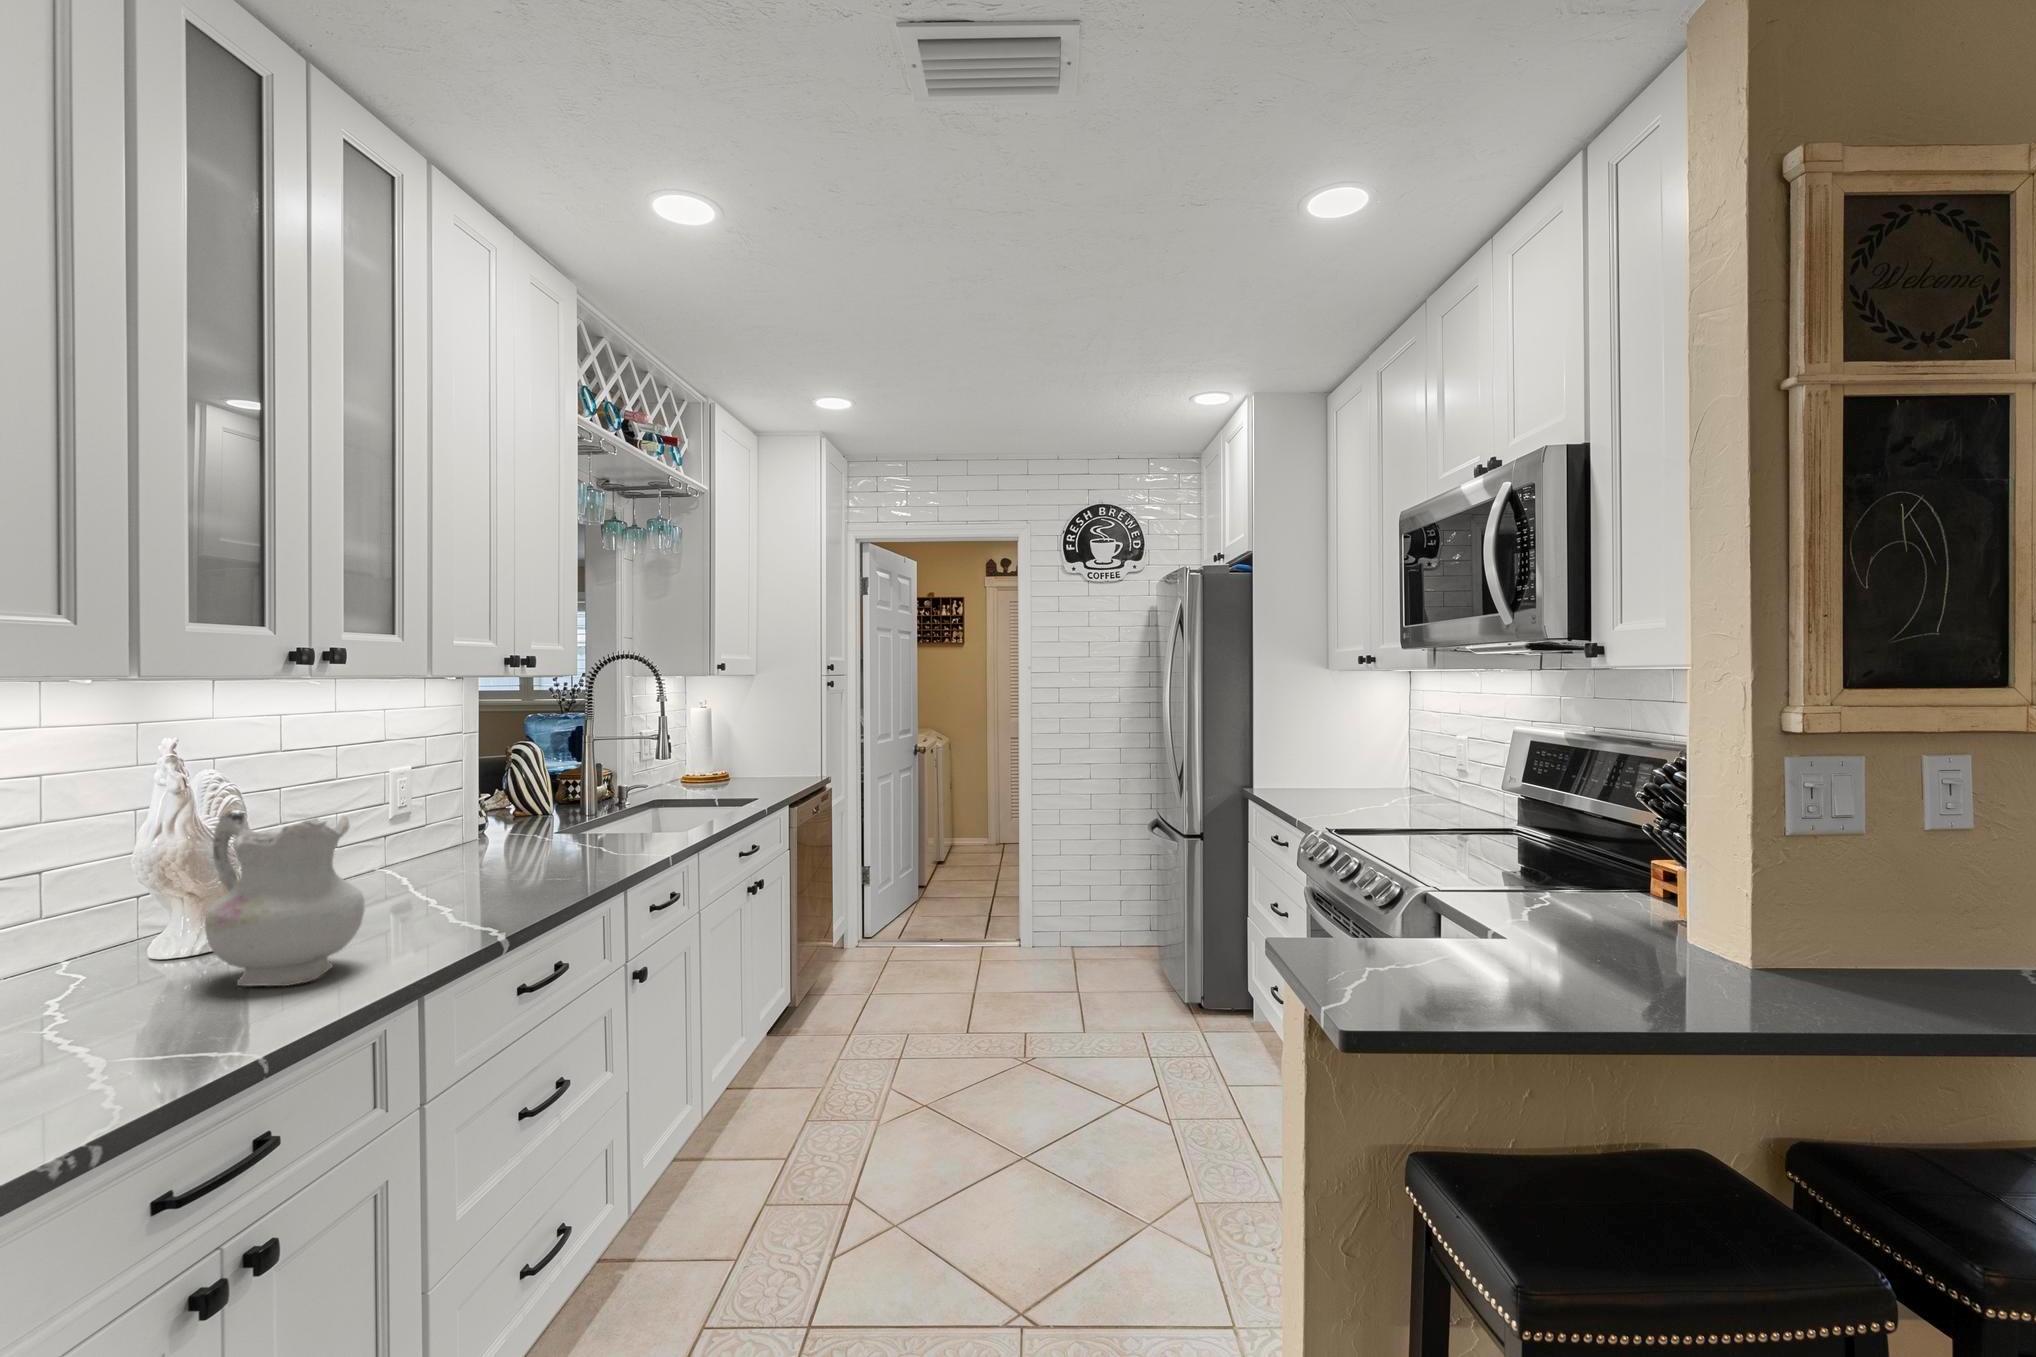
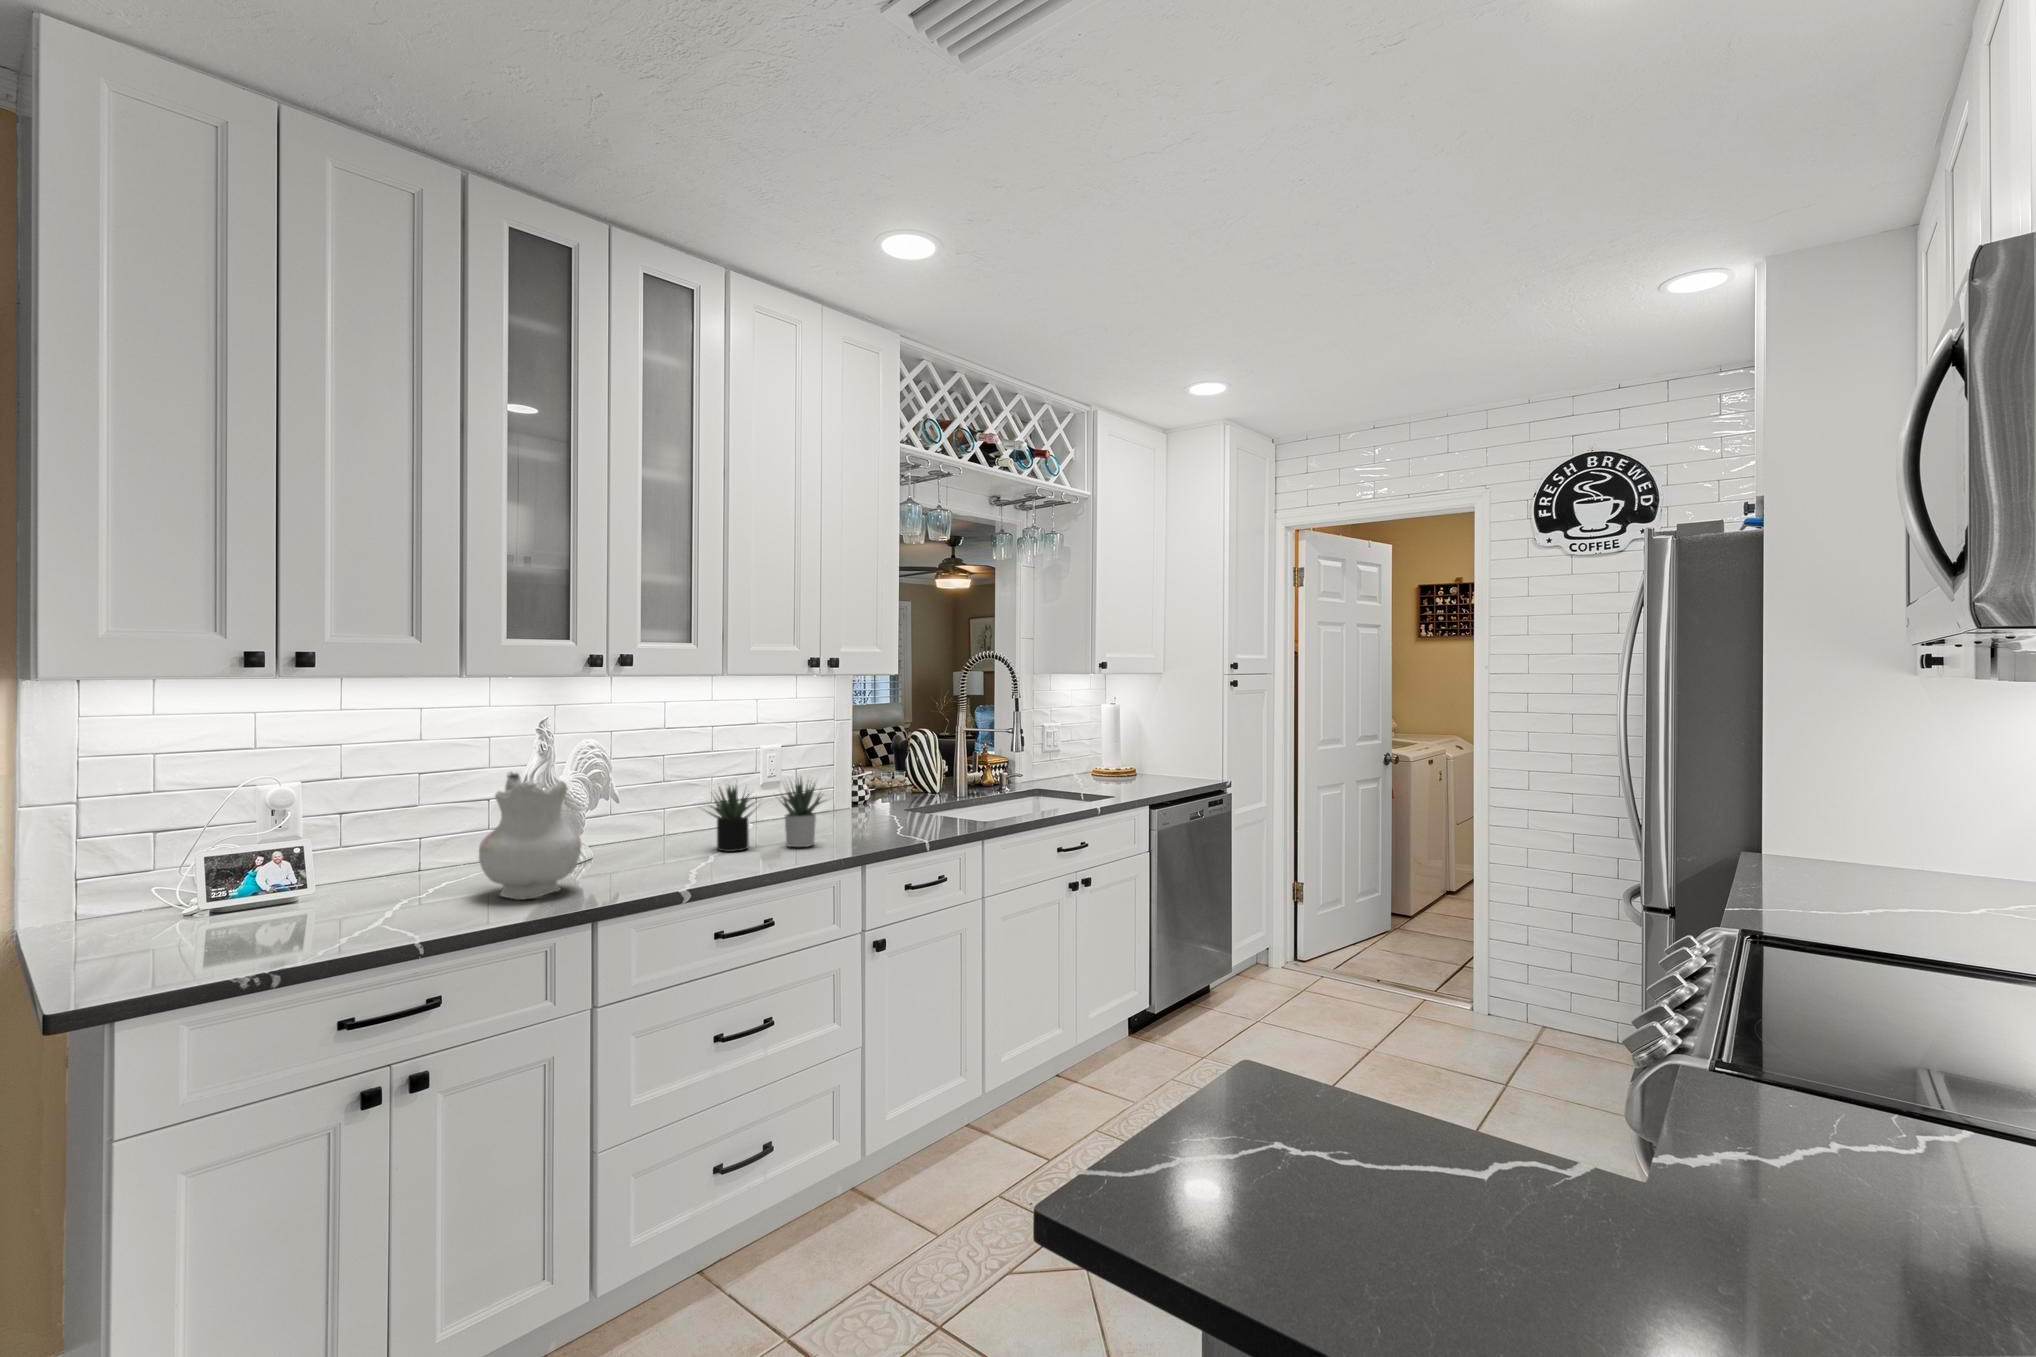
succulent plant: none [405,791,571,895] -> present [708,779,824,852]

